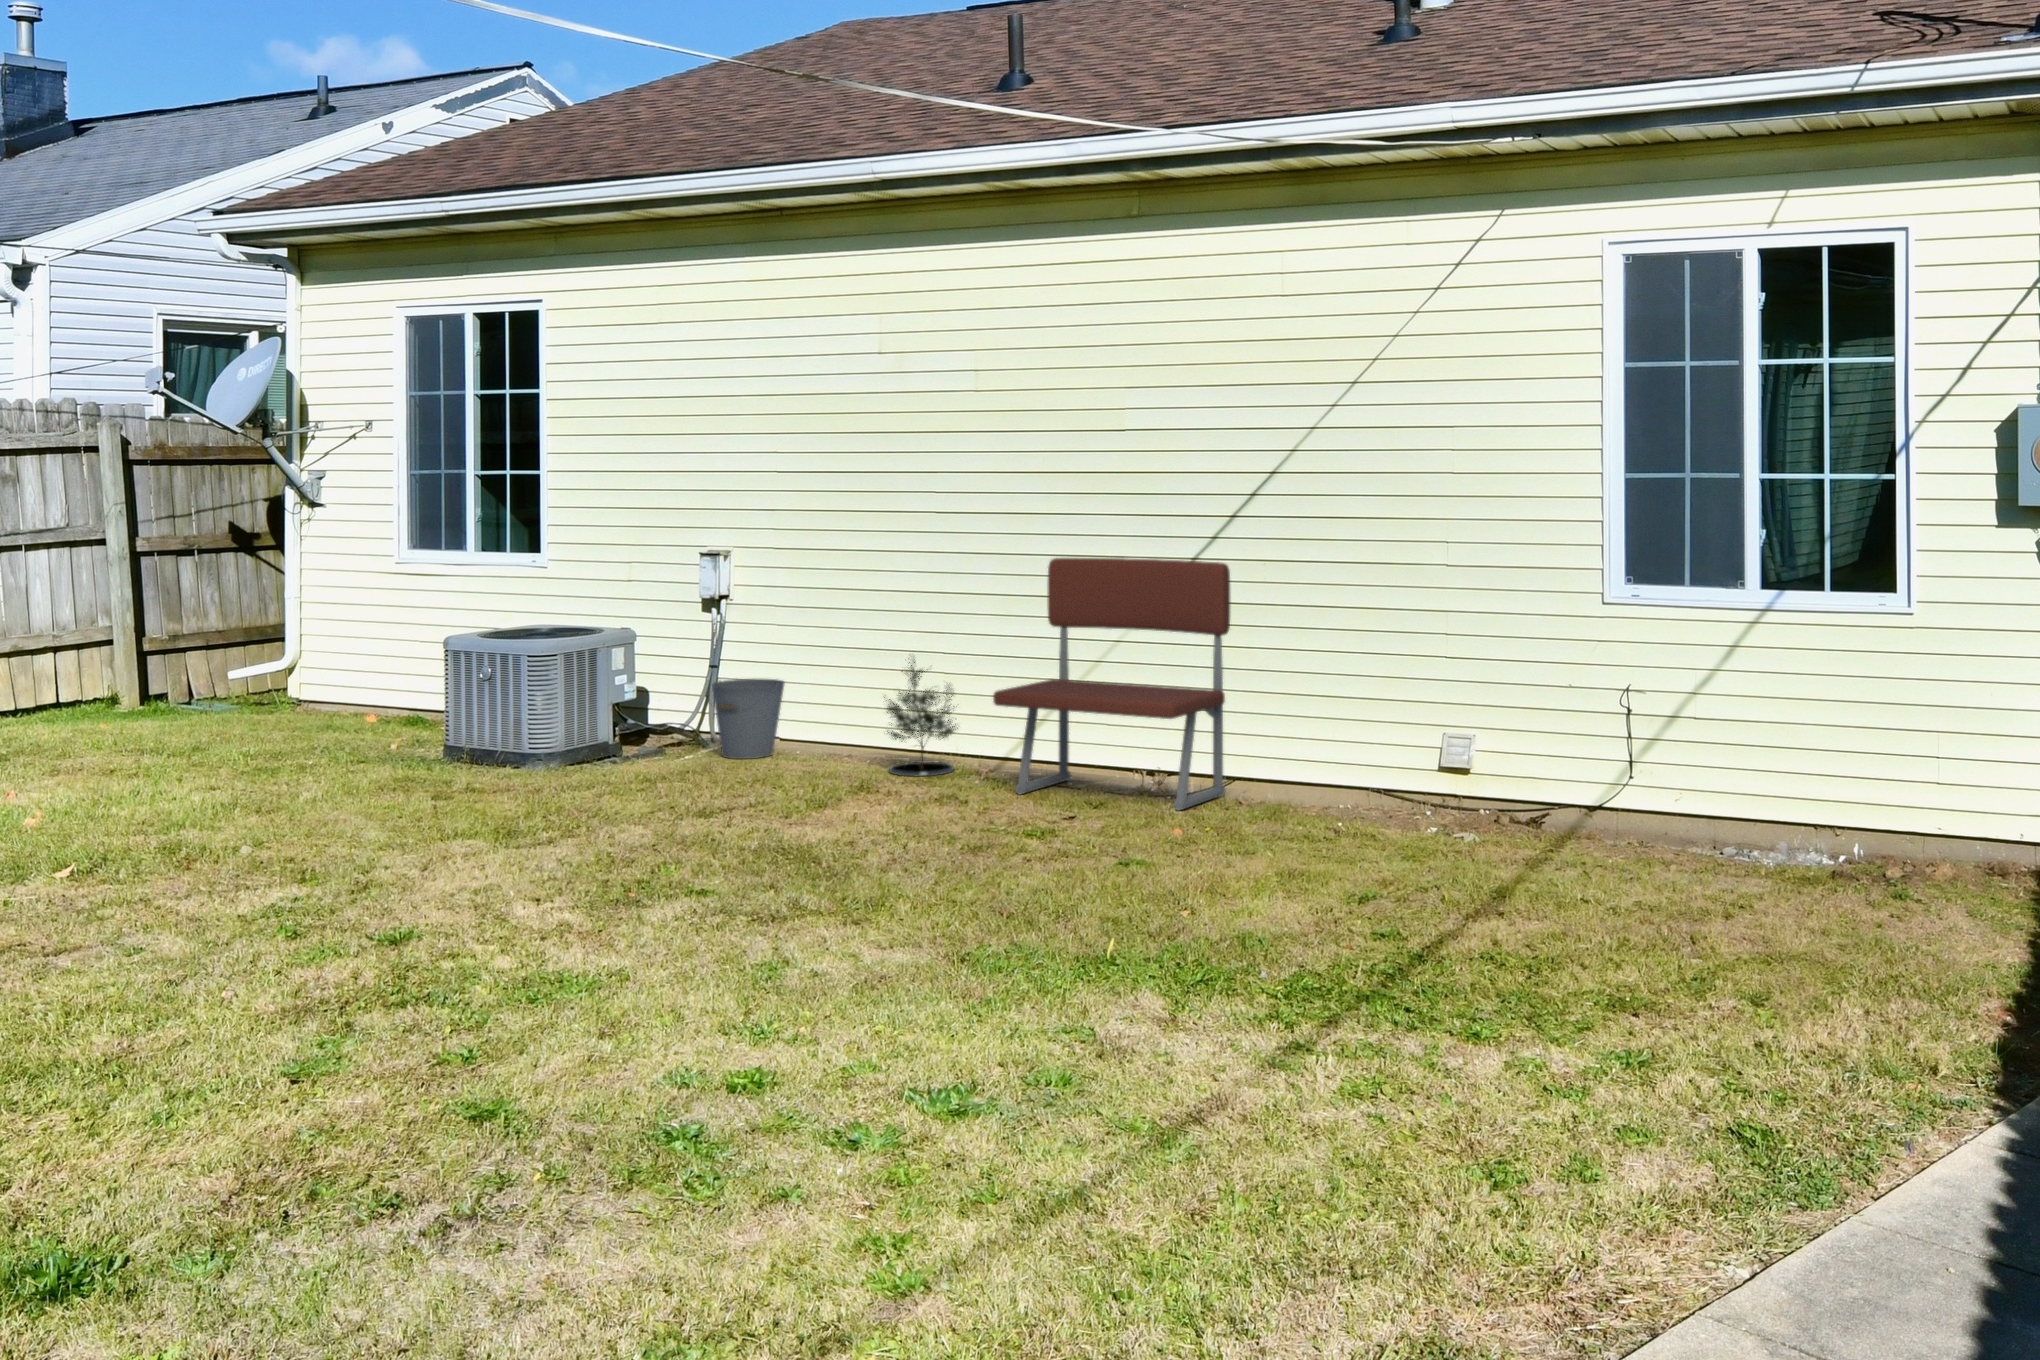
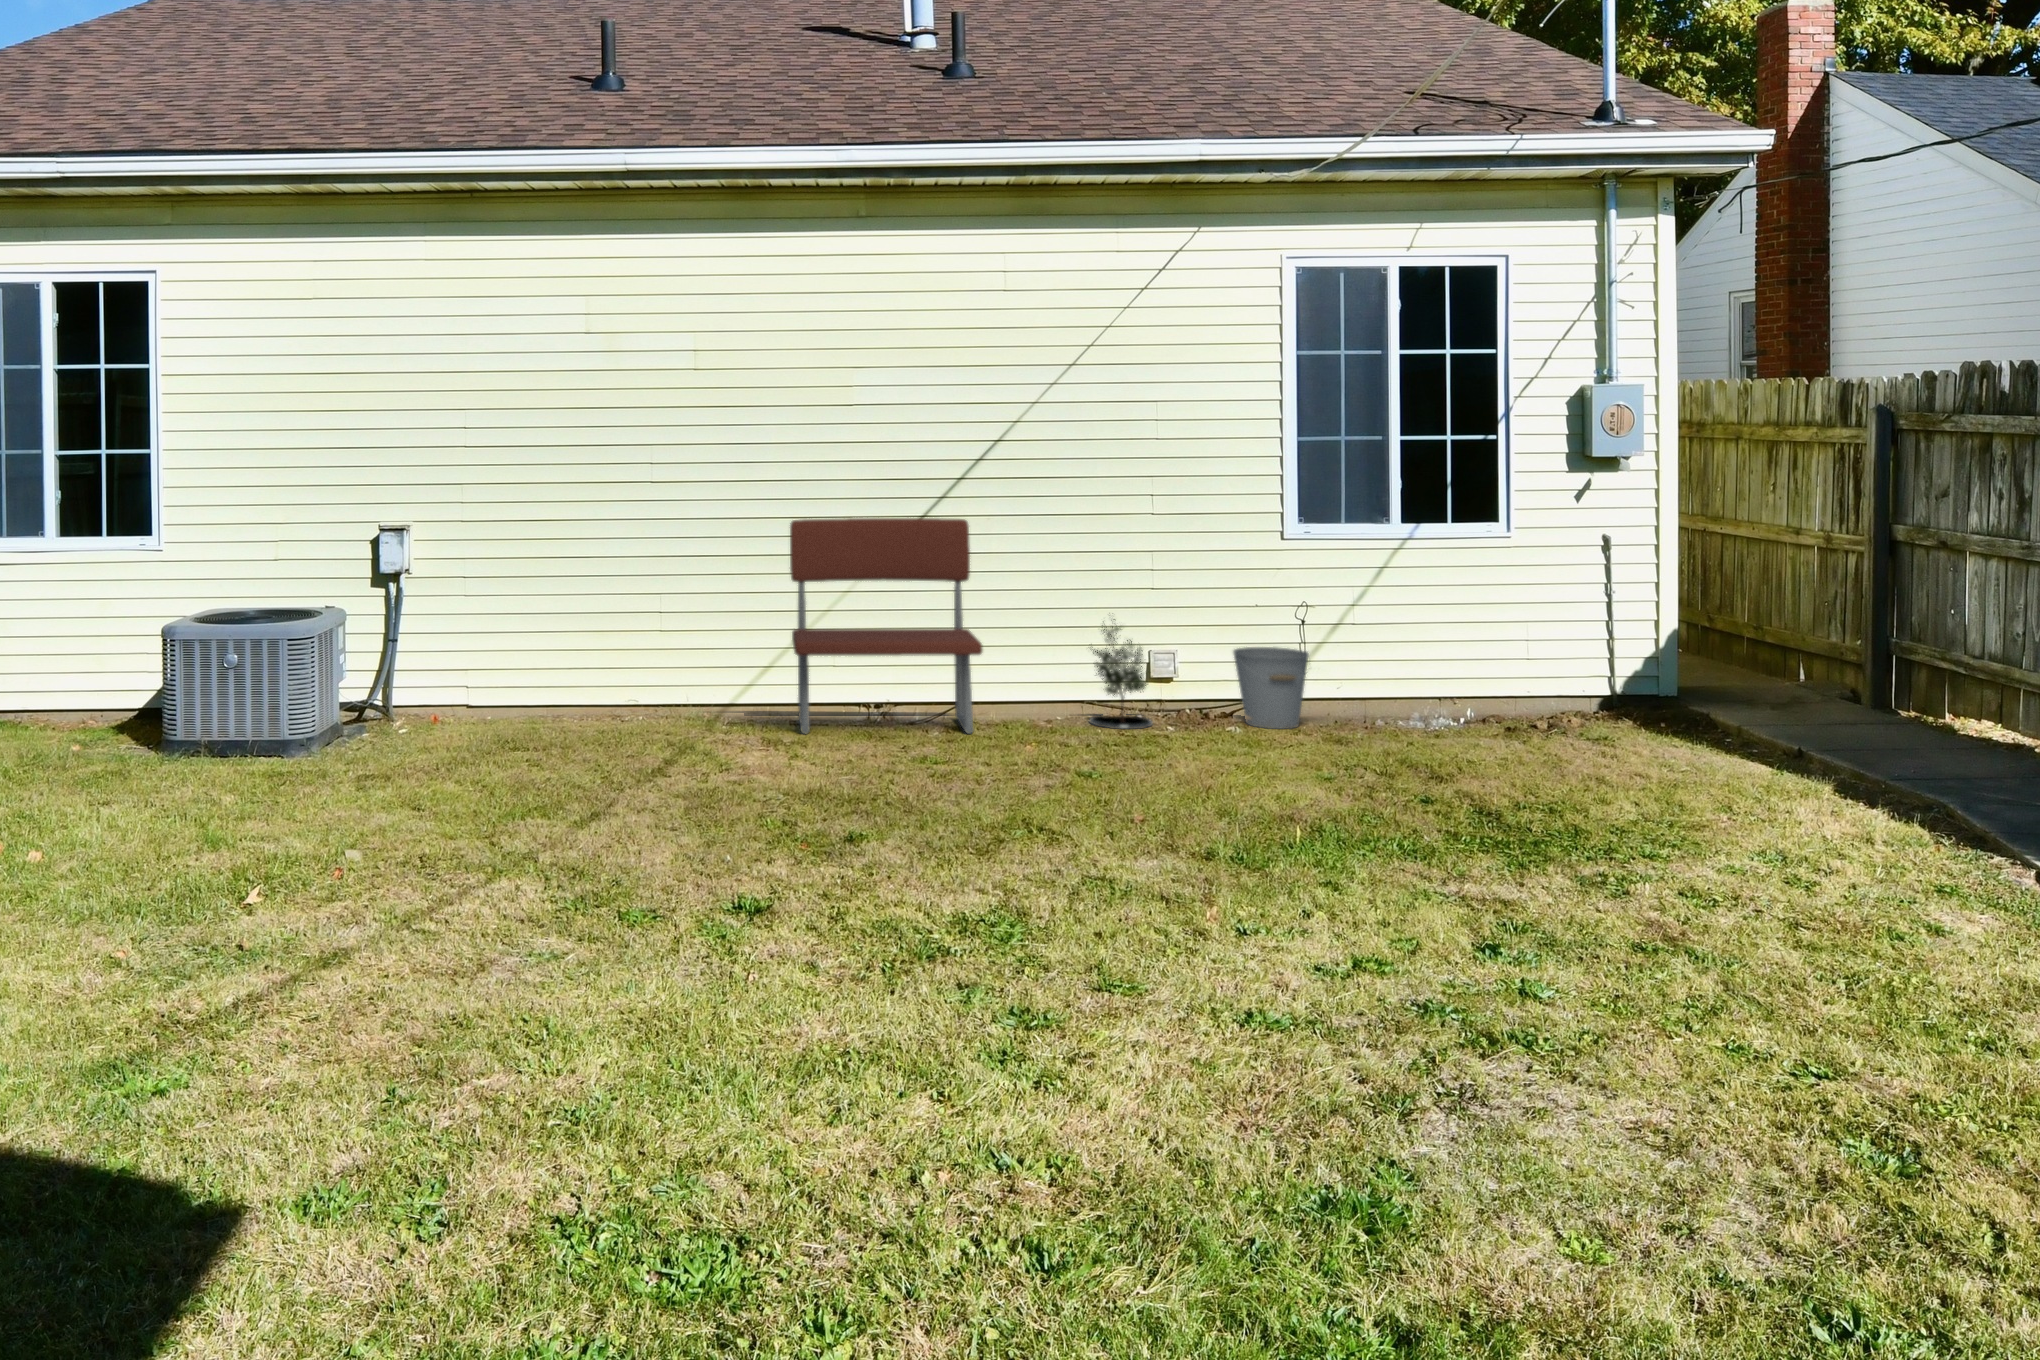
potted tree: present [884,660,958,776] -> present [1090,619,1152,729]
bucket: present [712,679,784,759] -> present [1233,647,1309,729]

